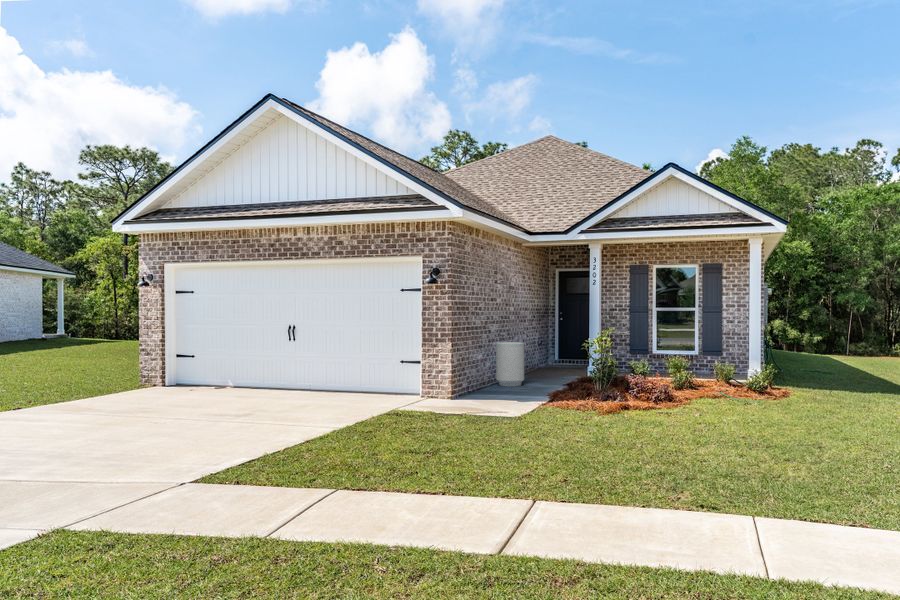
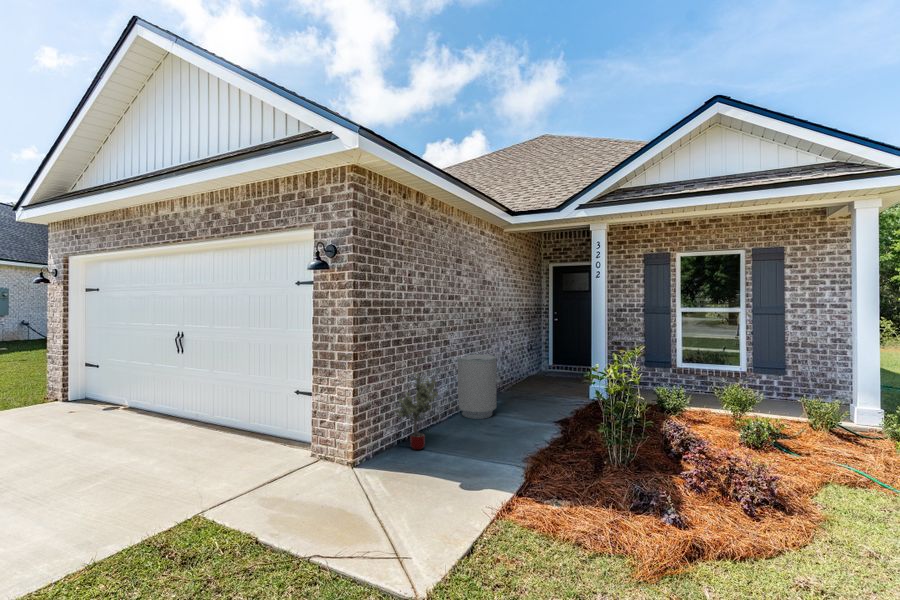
potted tree: none [469,348,495,395] -> present [394,374,438,450]

